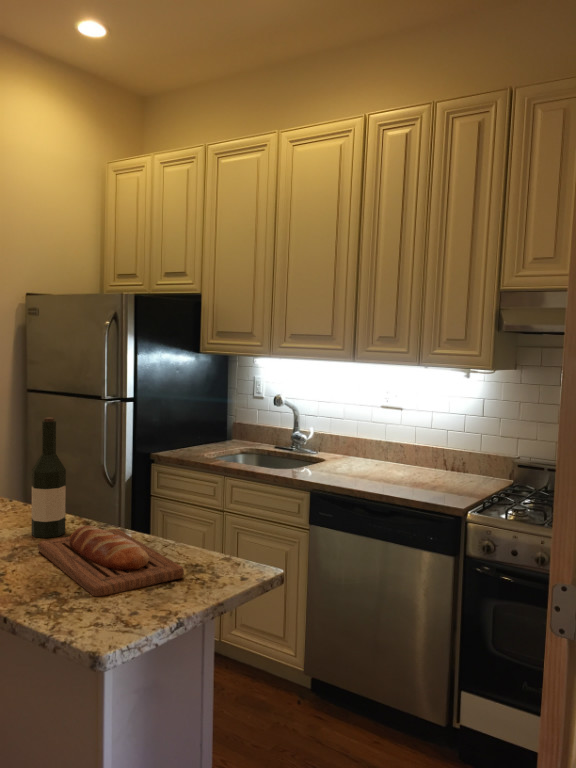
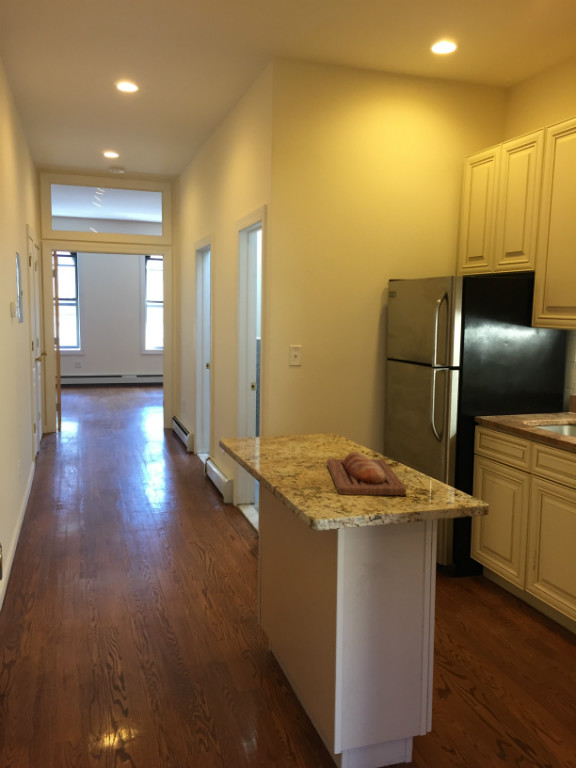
wine bottle: present [32,417,66,538] -> none [331,374,354,459]

